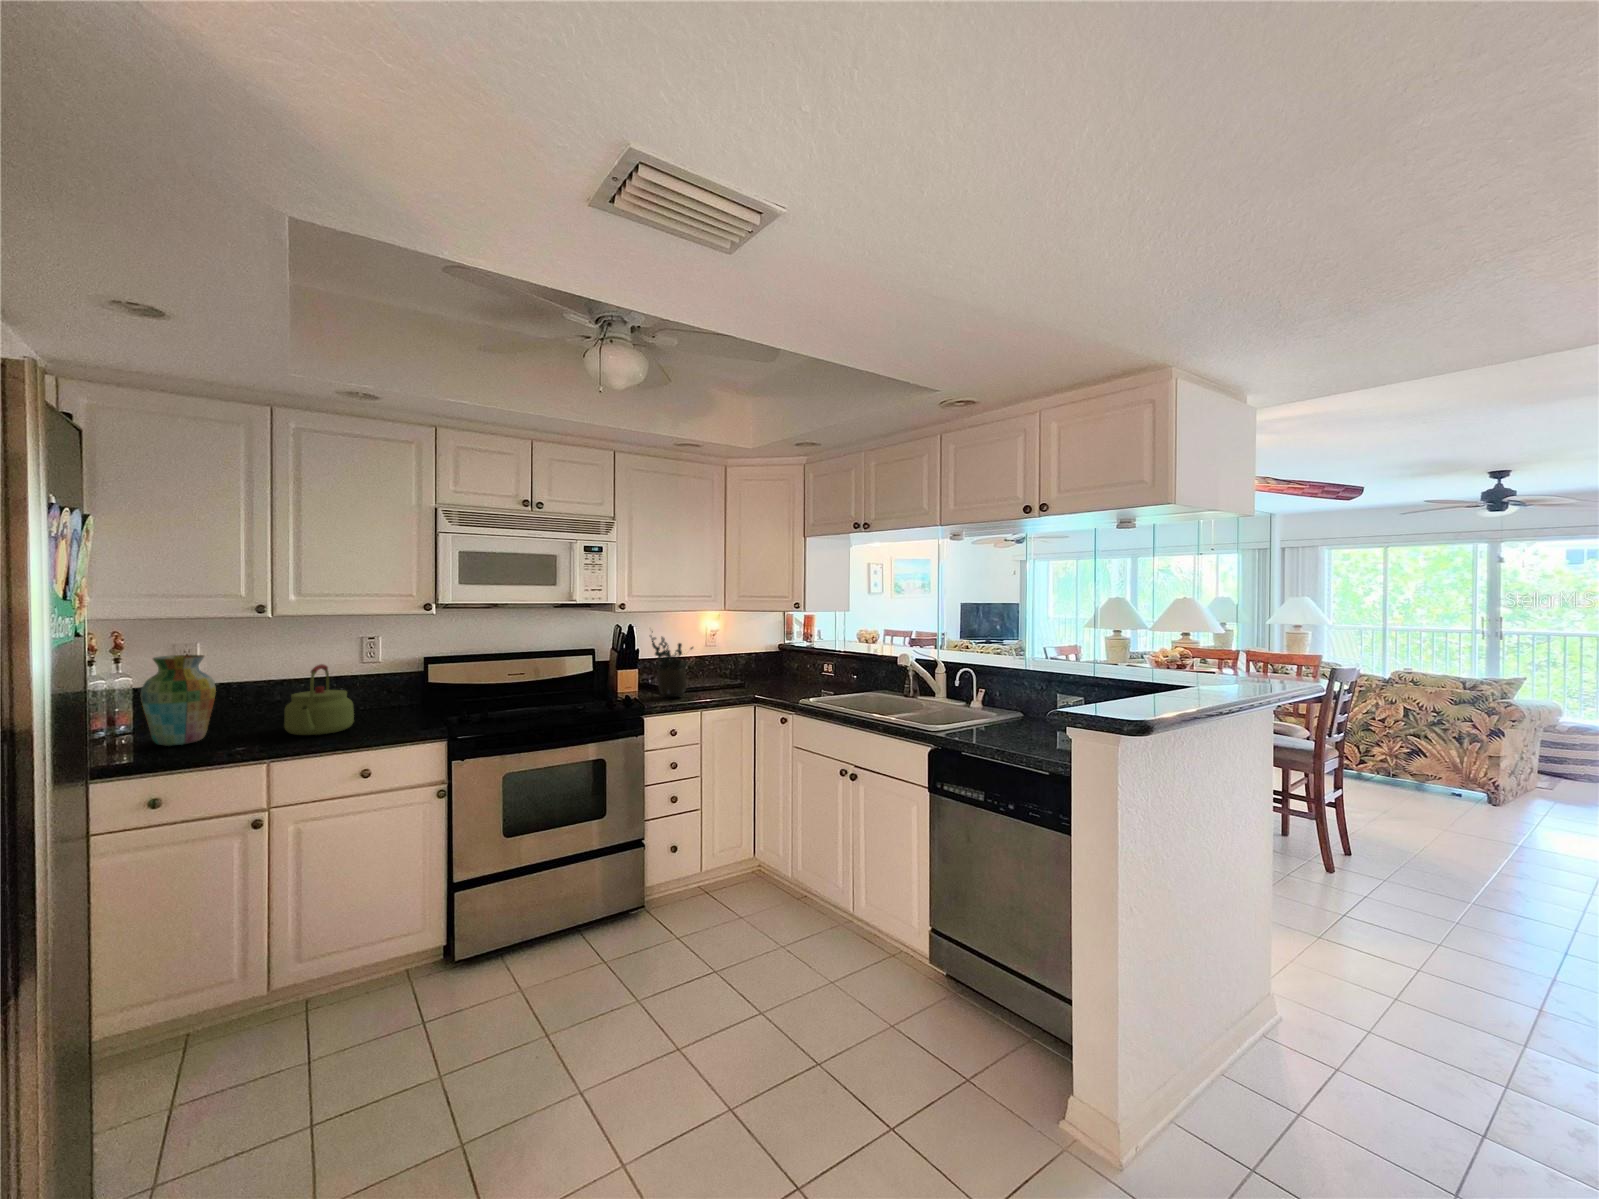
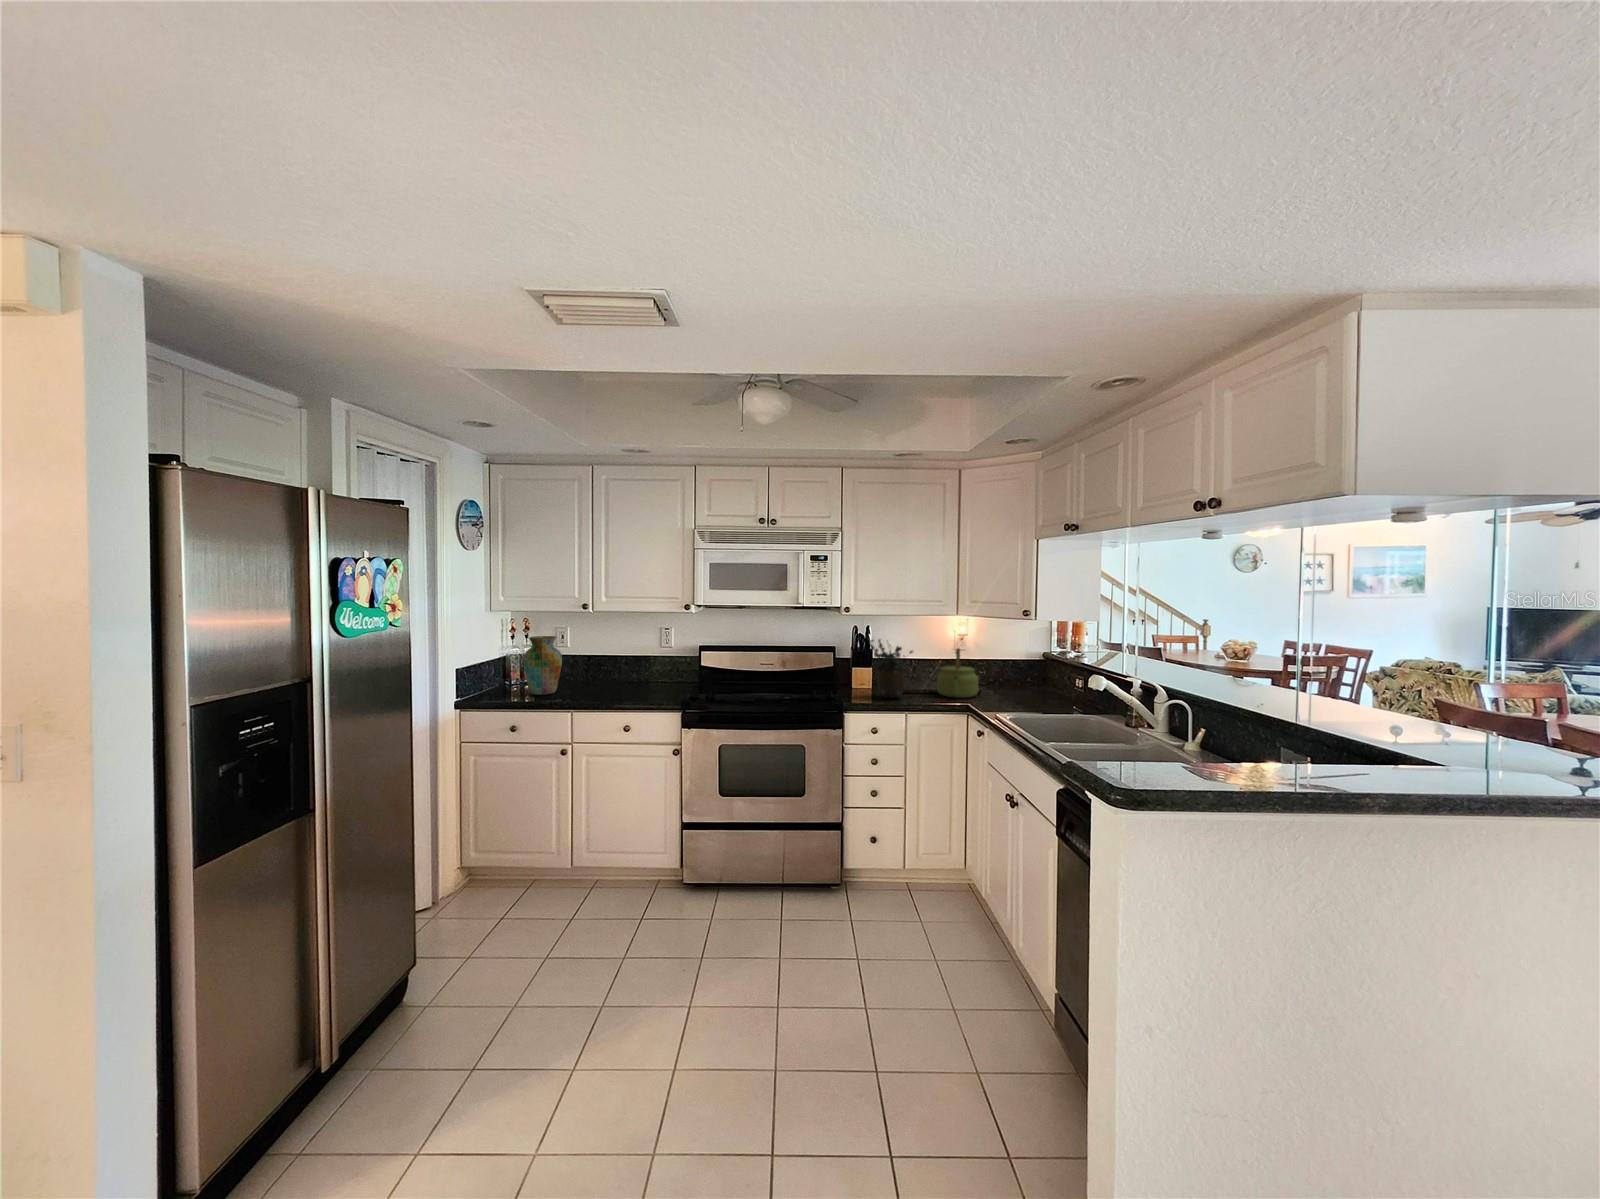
kettle: present [284,664,354,735] -> present [937,648,978,698]

